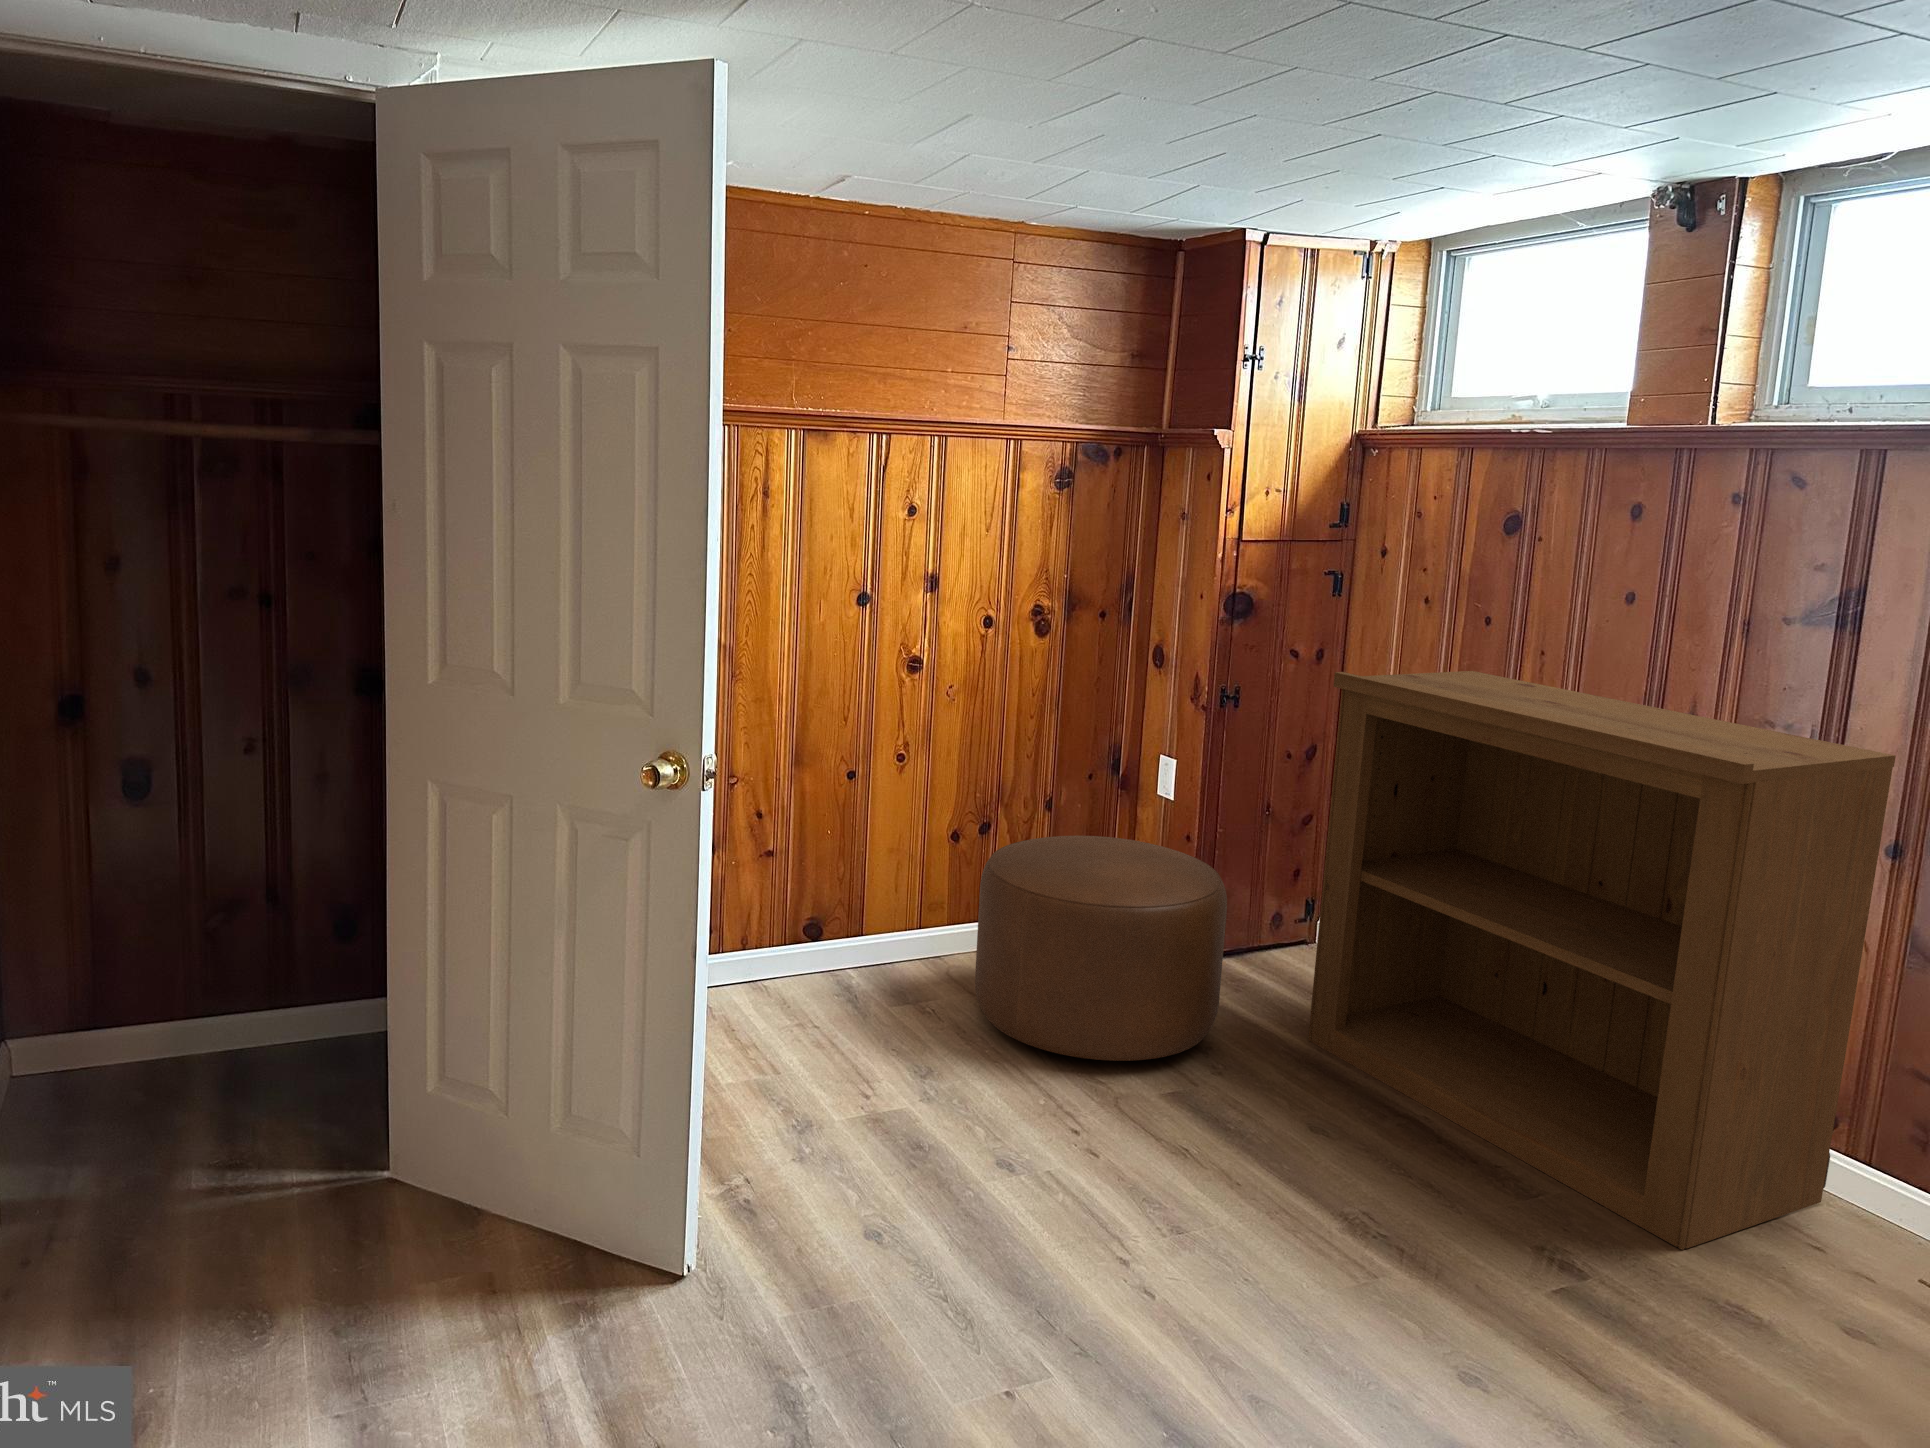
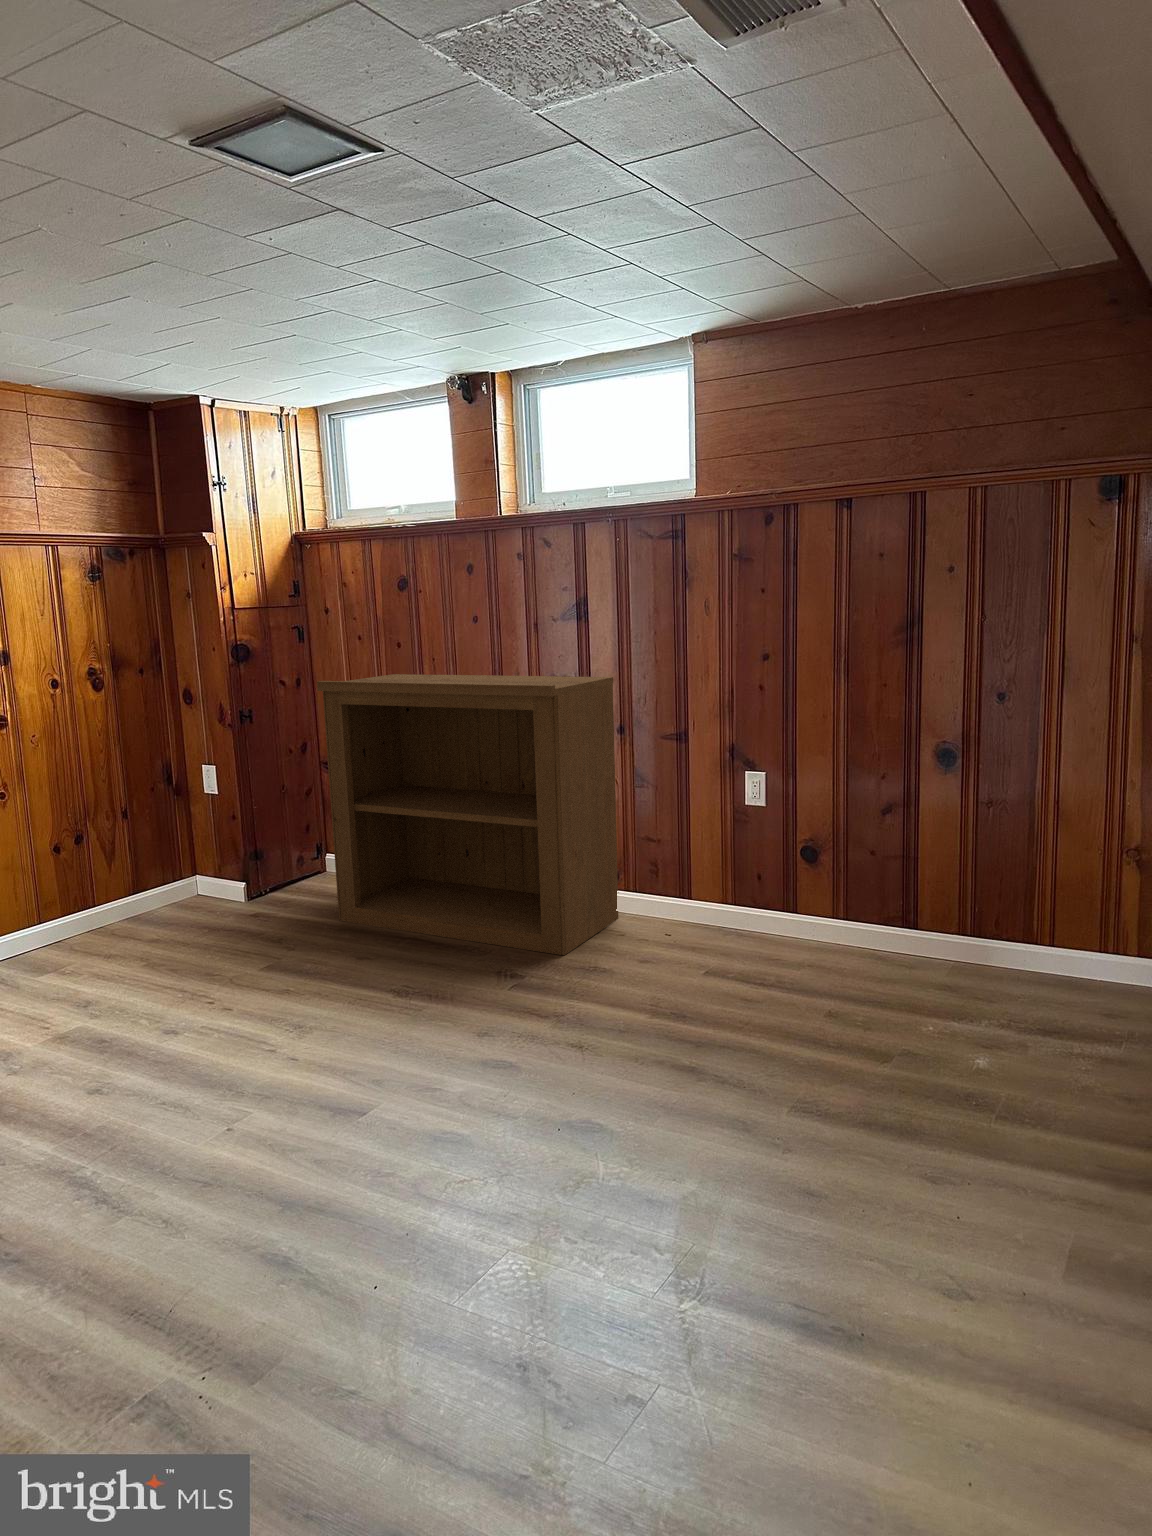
ottoman: present [975,836,1227,1061] -> none [94,820,281,967]

